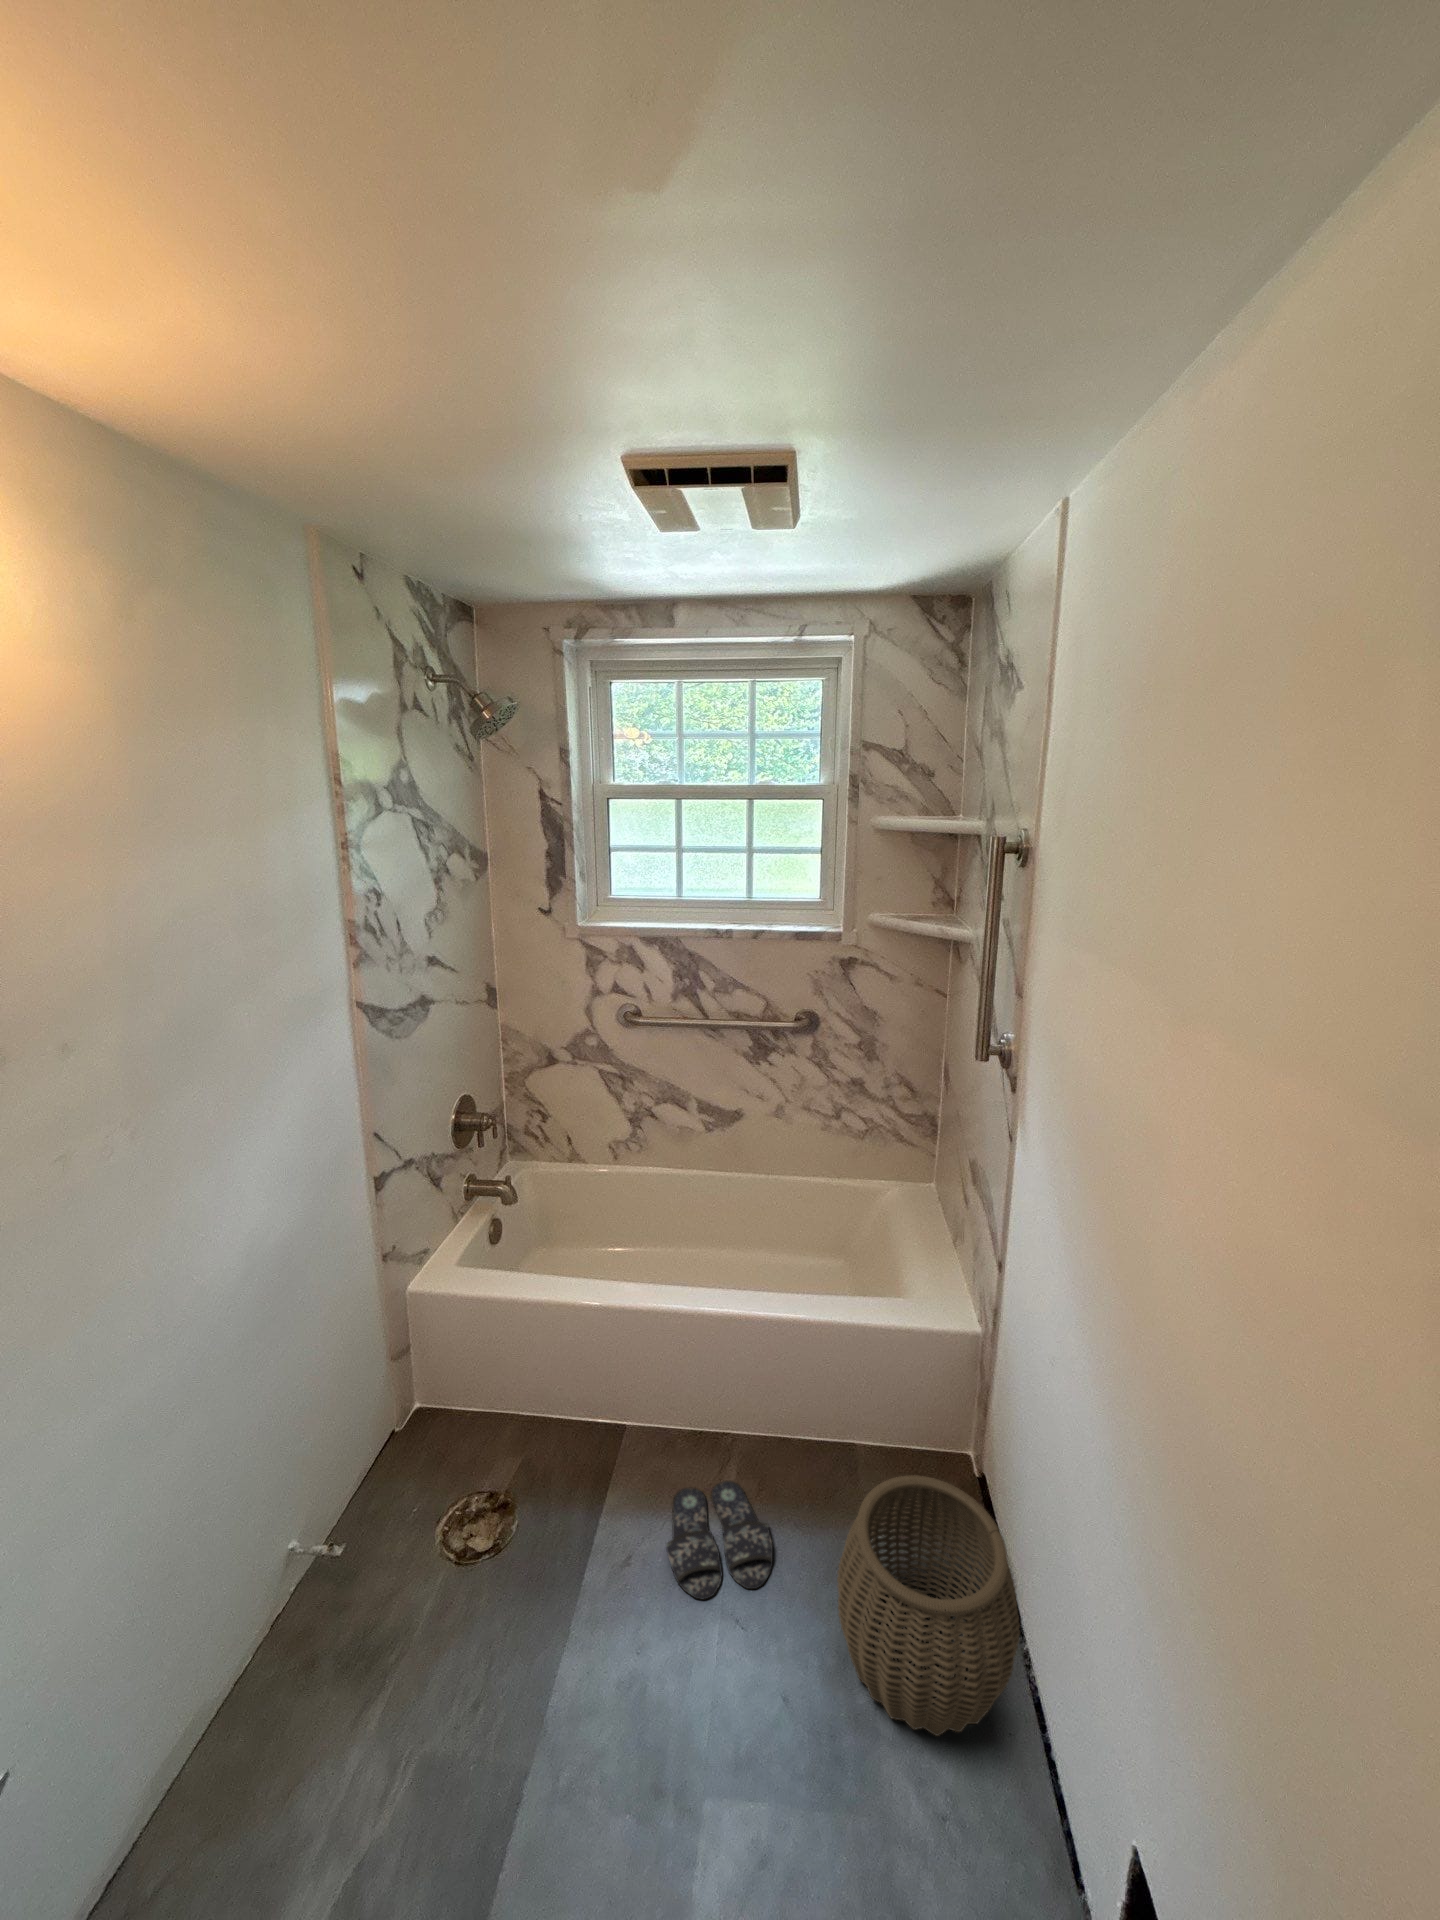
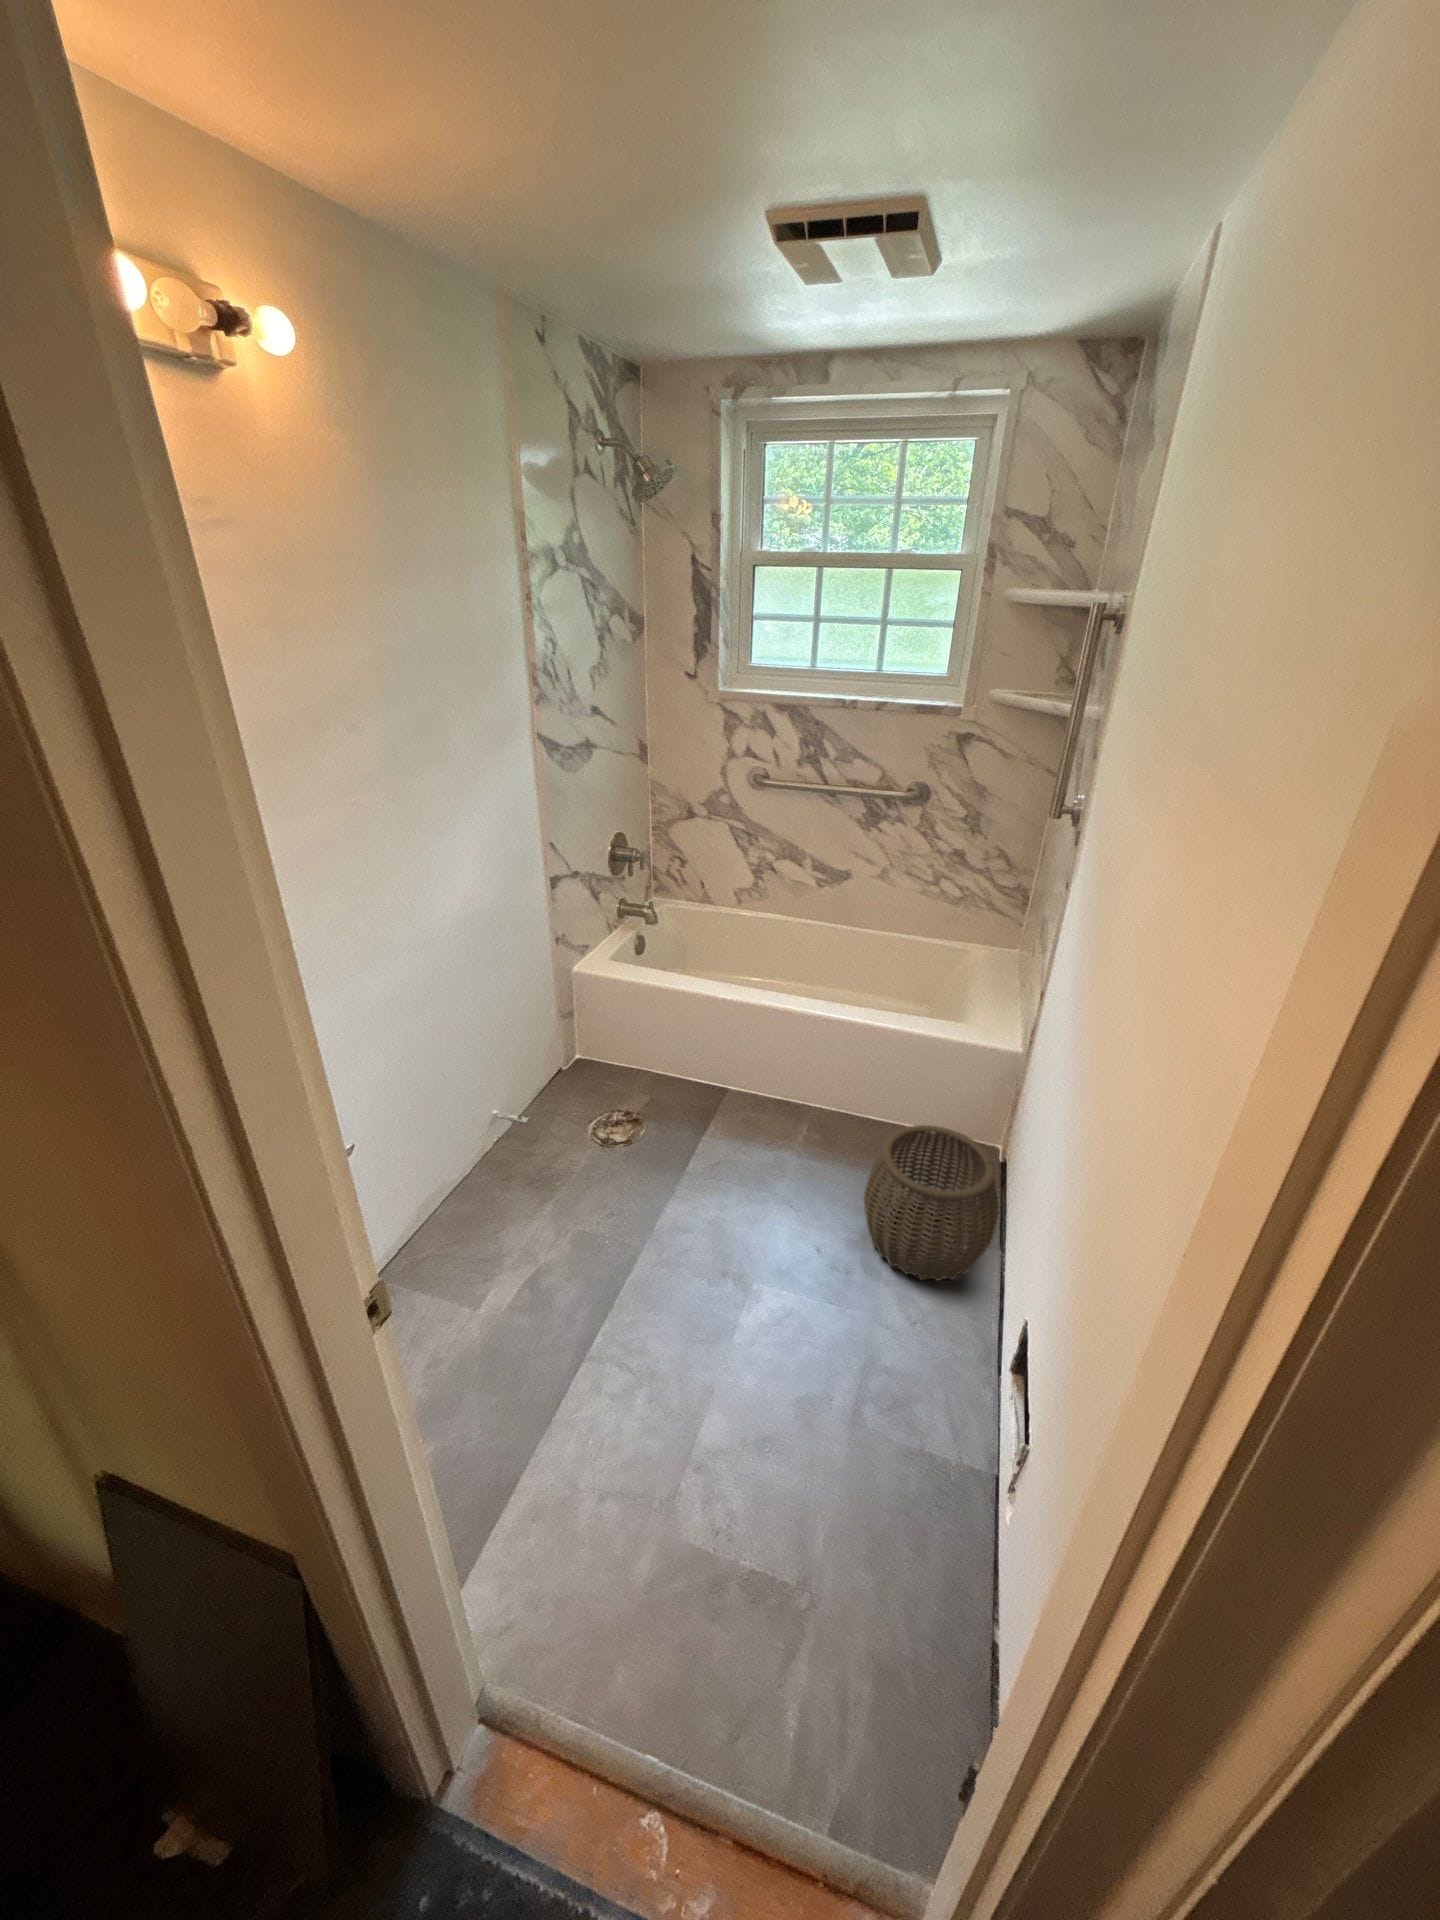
slippers: present [666,1481,773,1599] -> none [748,1130,826,1190]

